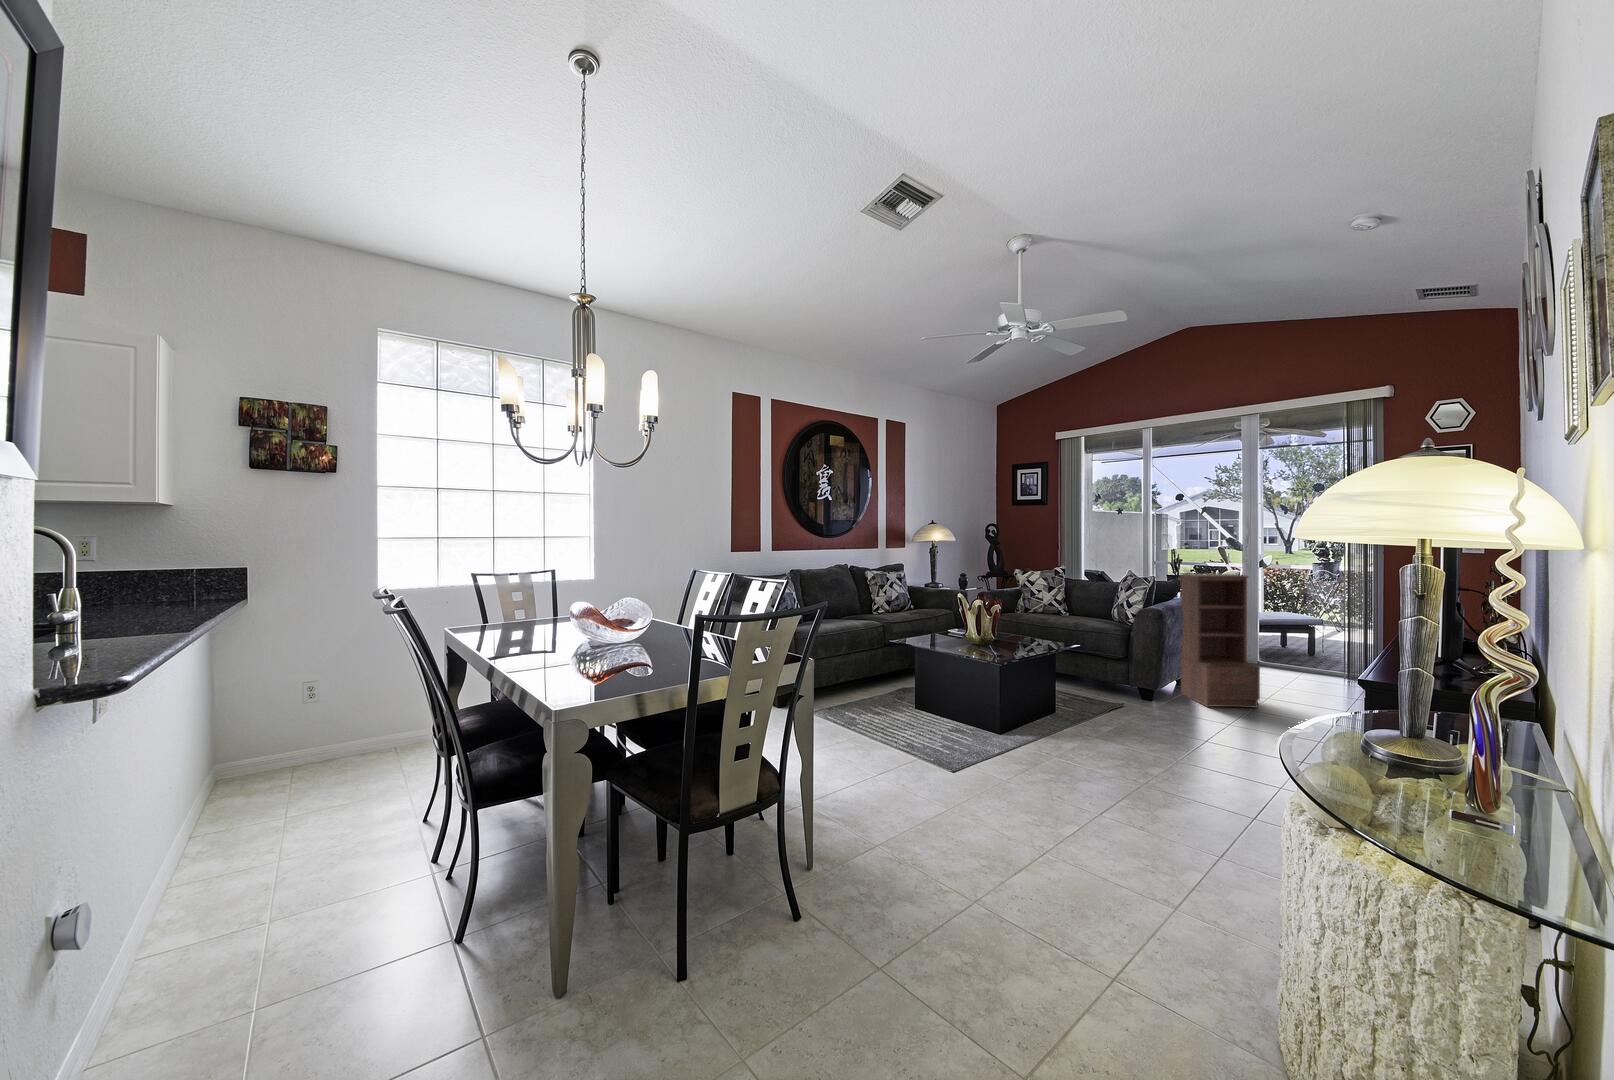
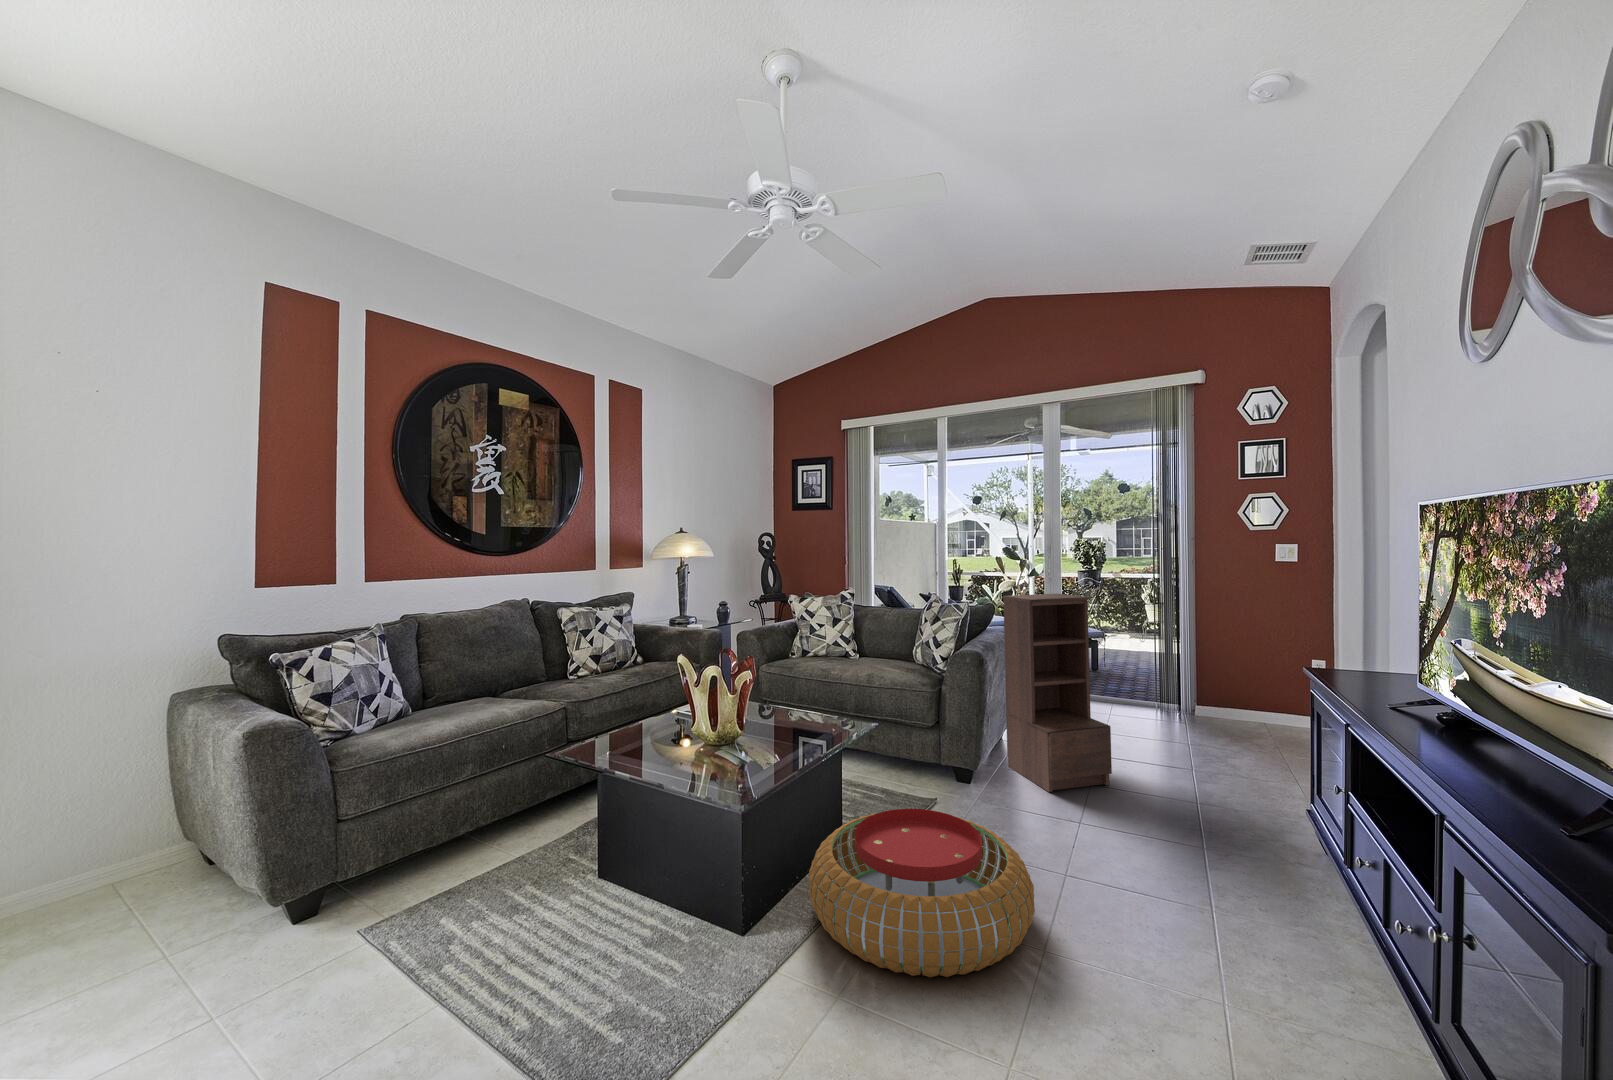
pouf: none [1037,688,1170,757] -> present [809,809,1035,977]

